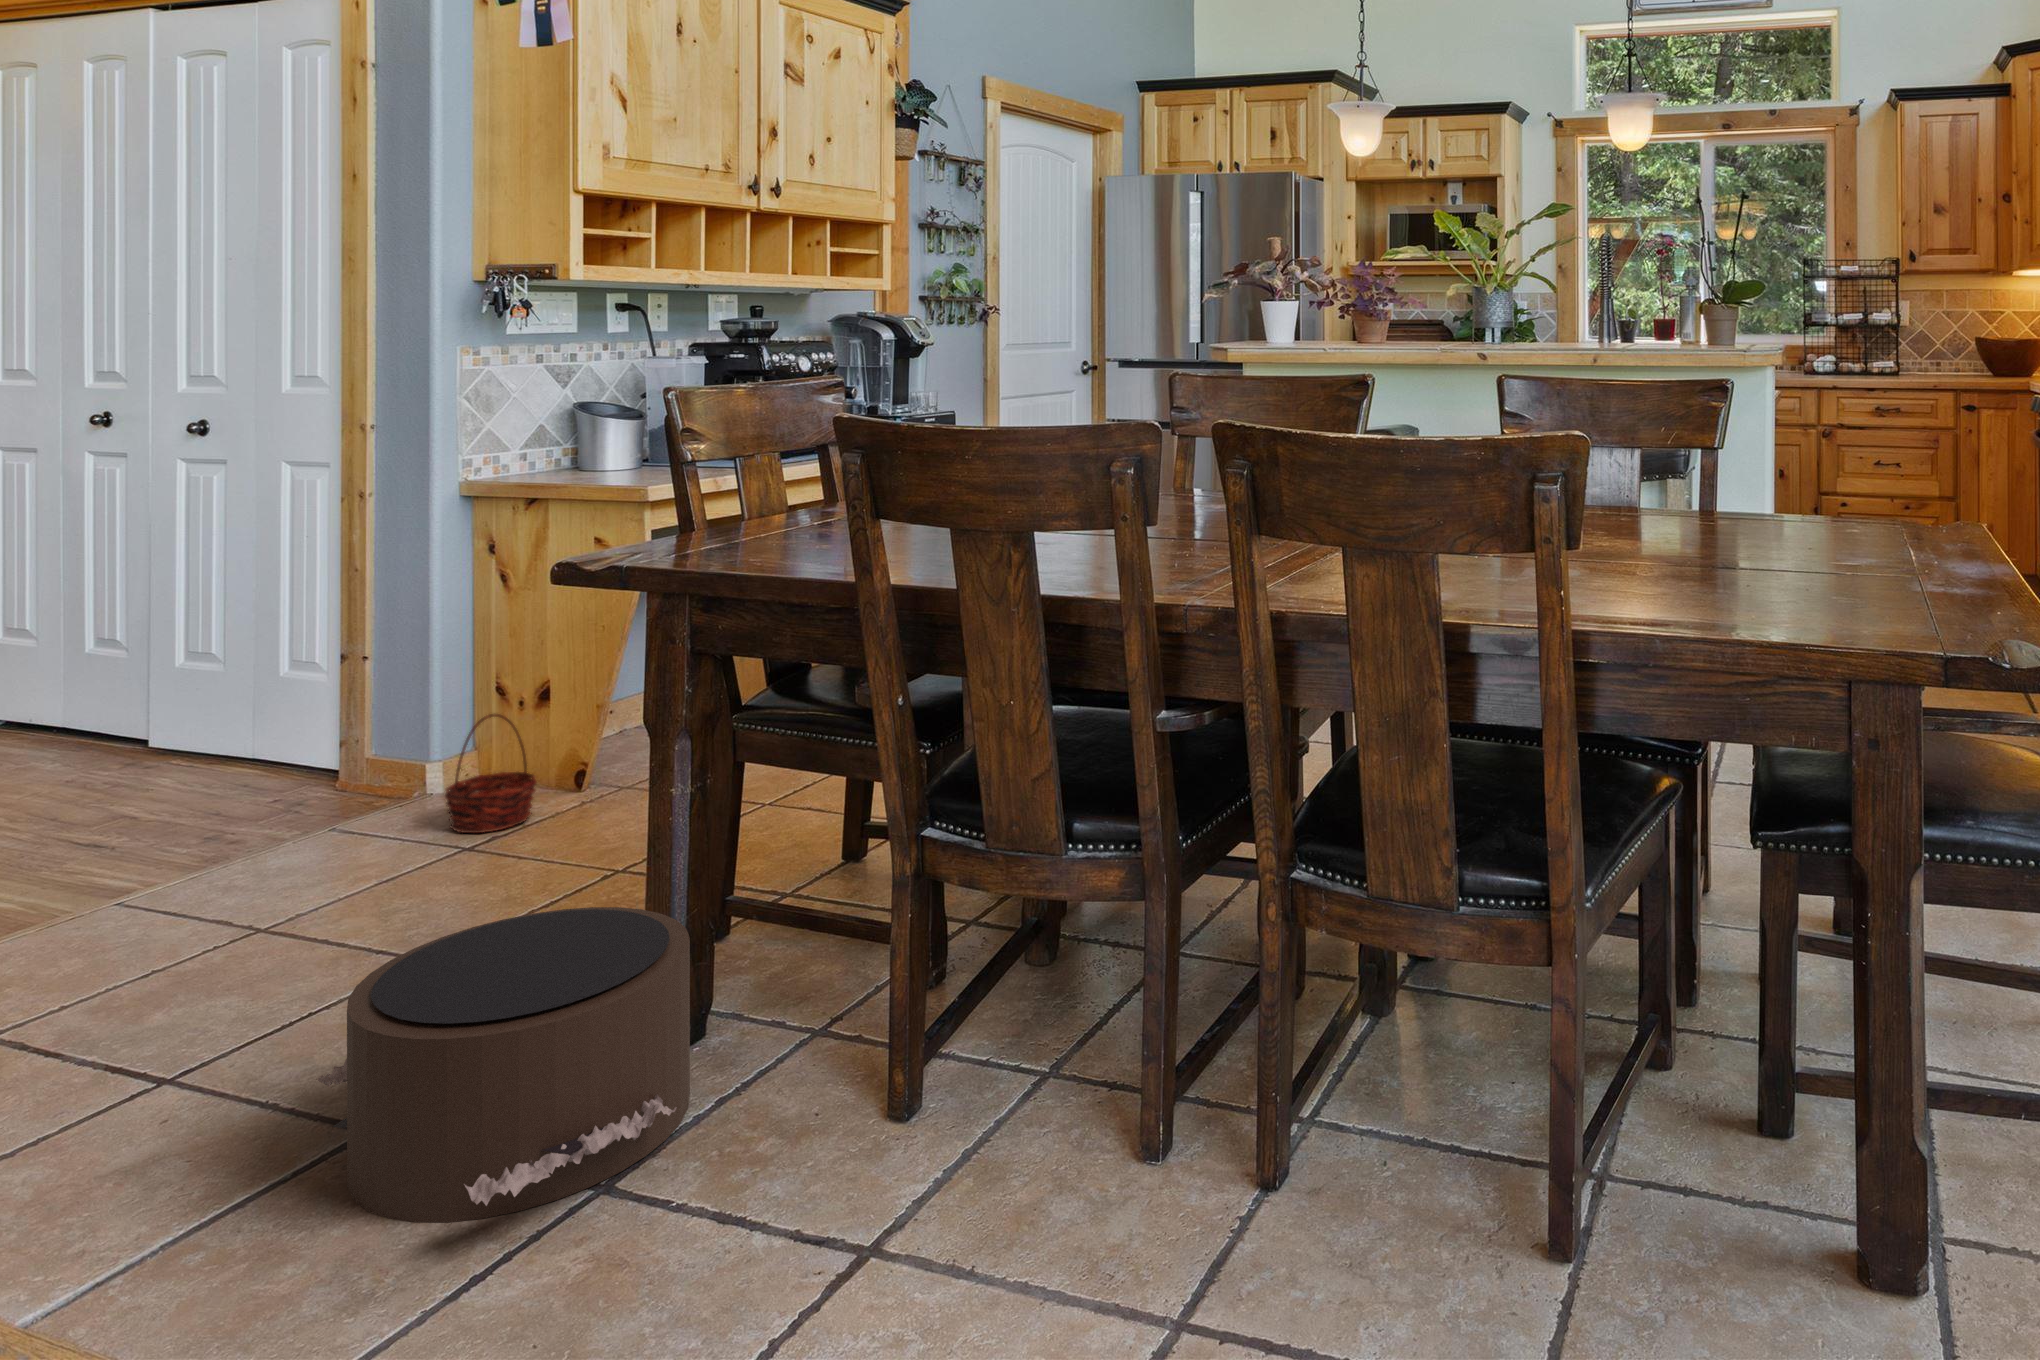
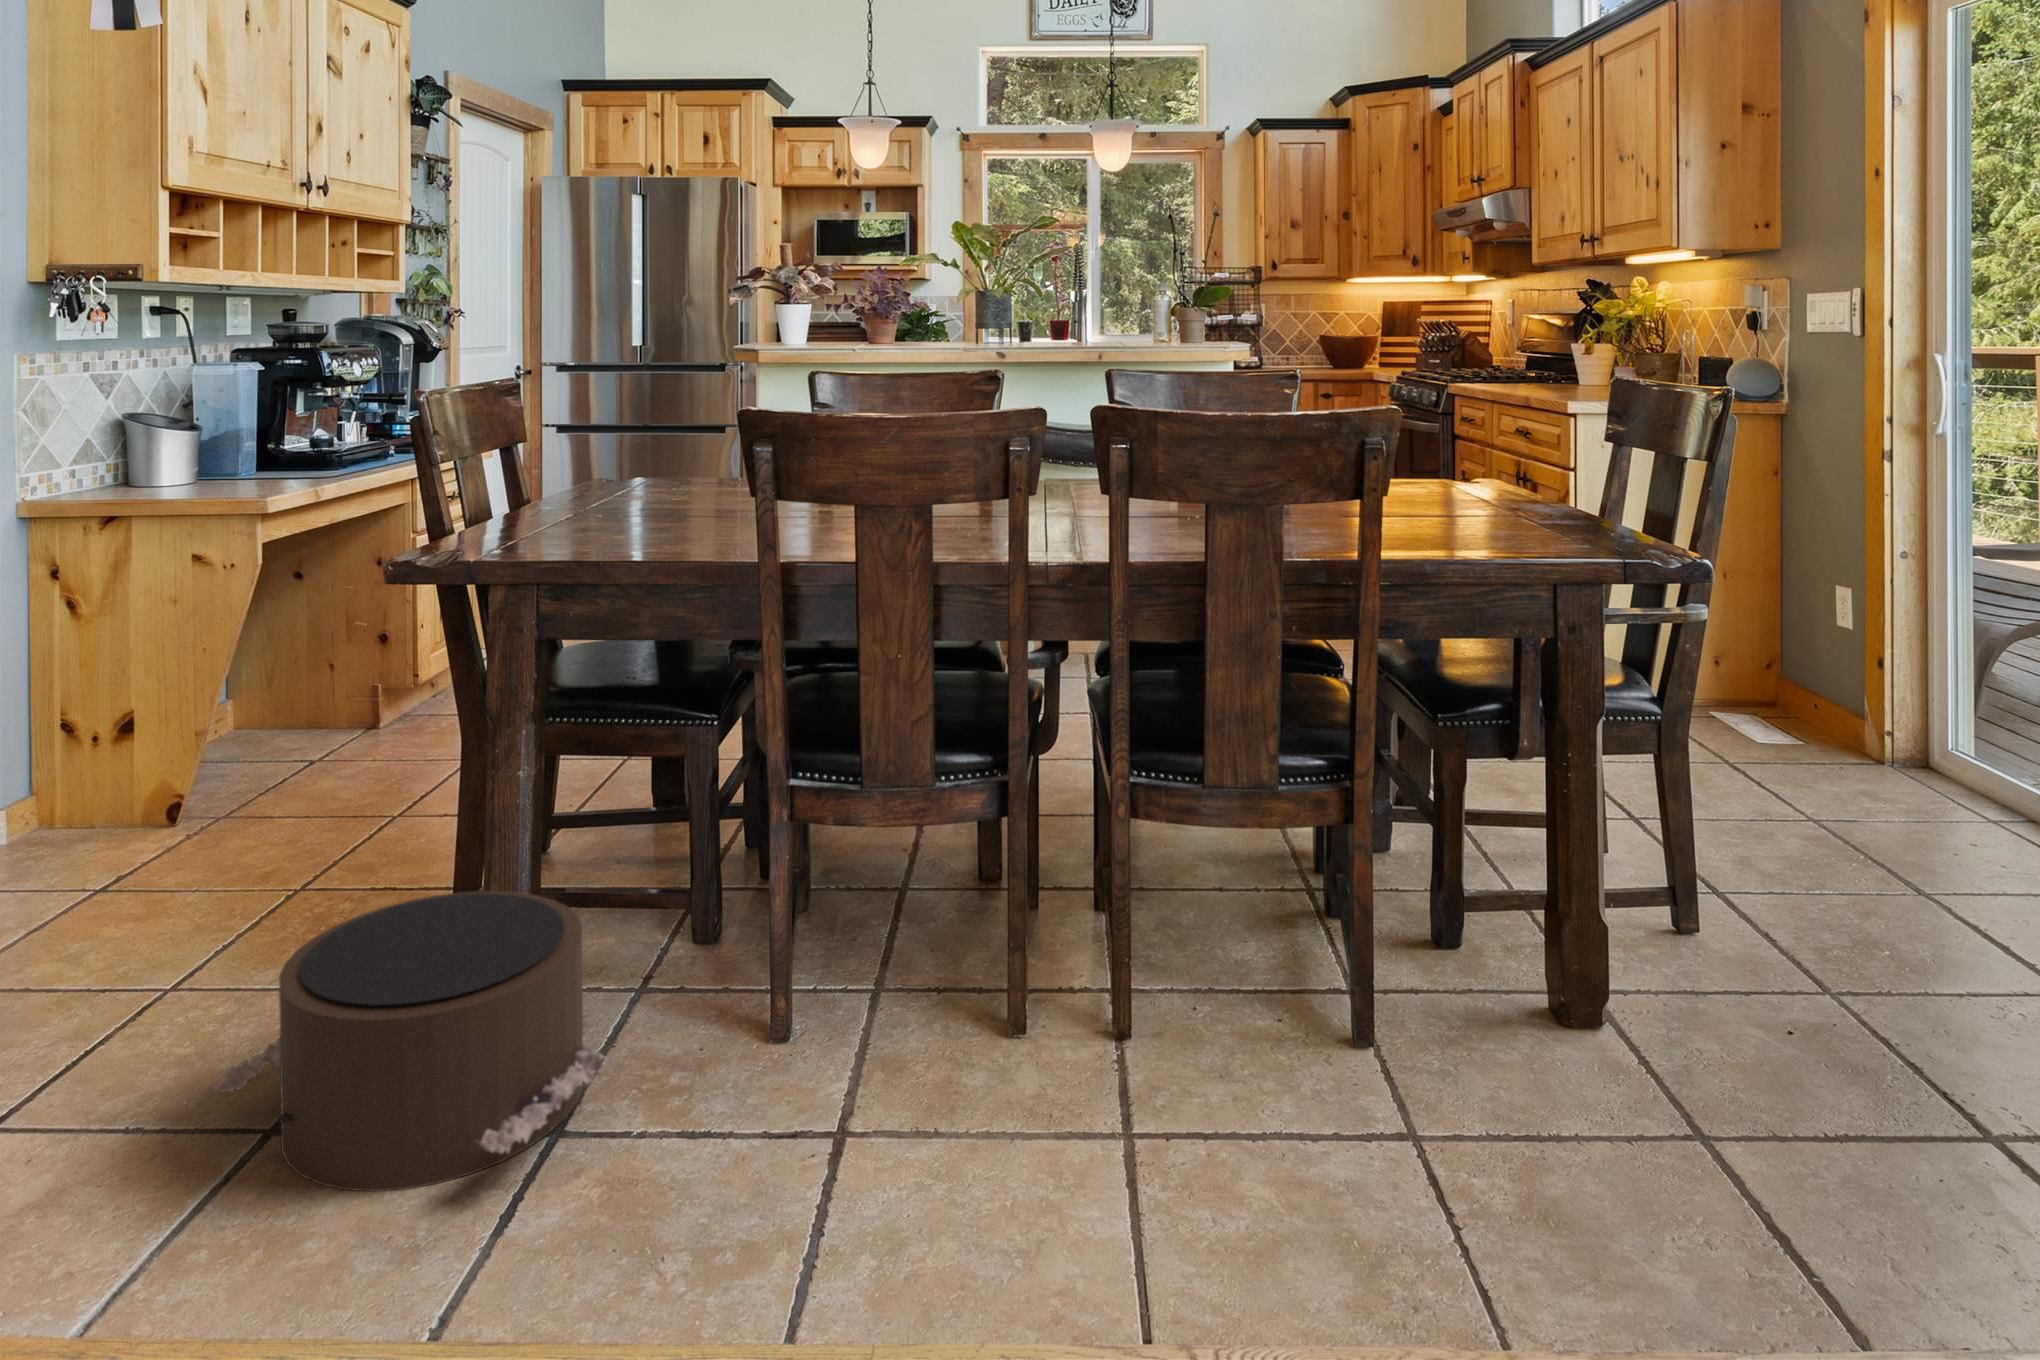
basket: present [445,714,537,833] -> none [32,740,136,869]

